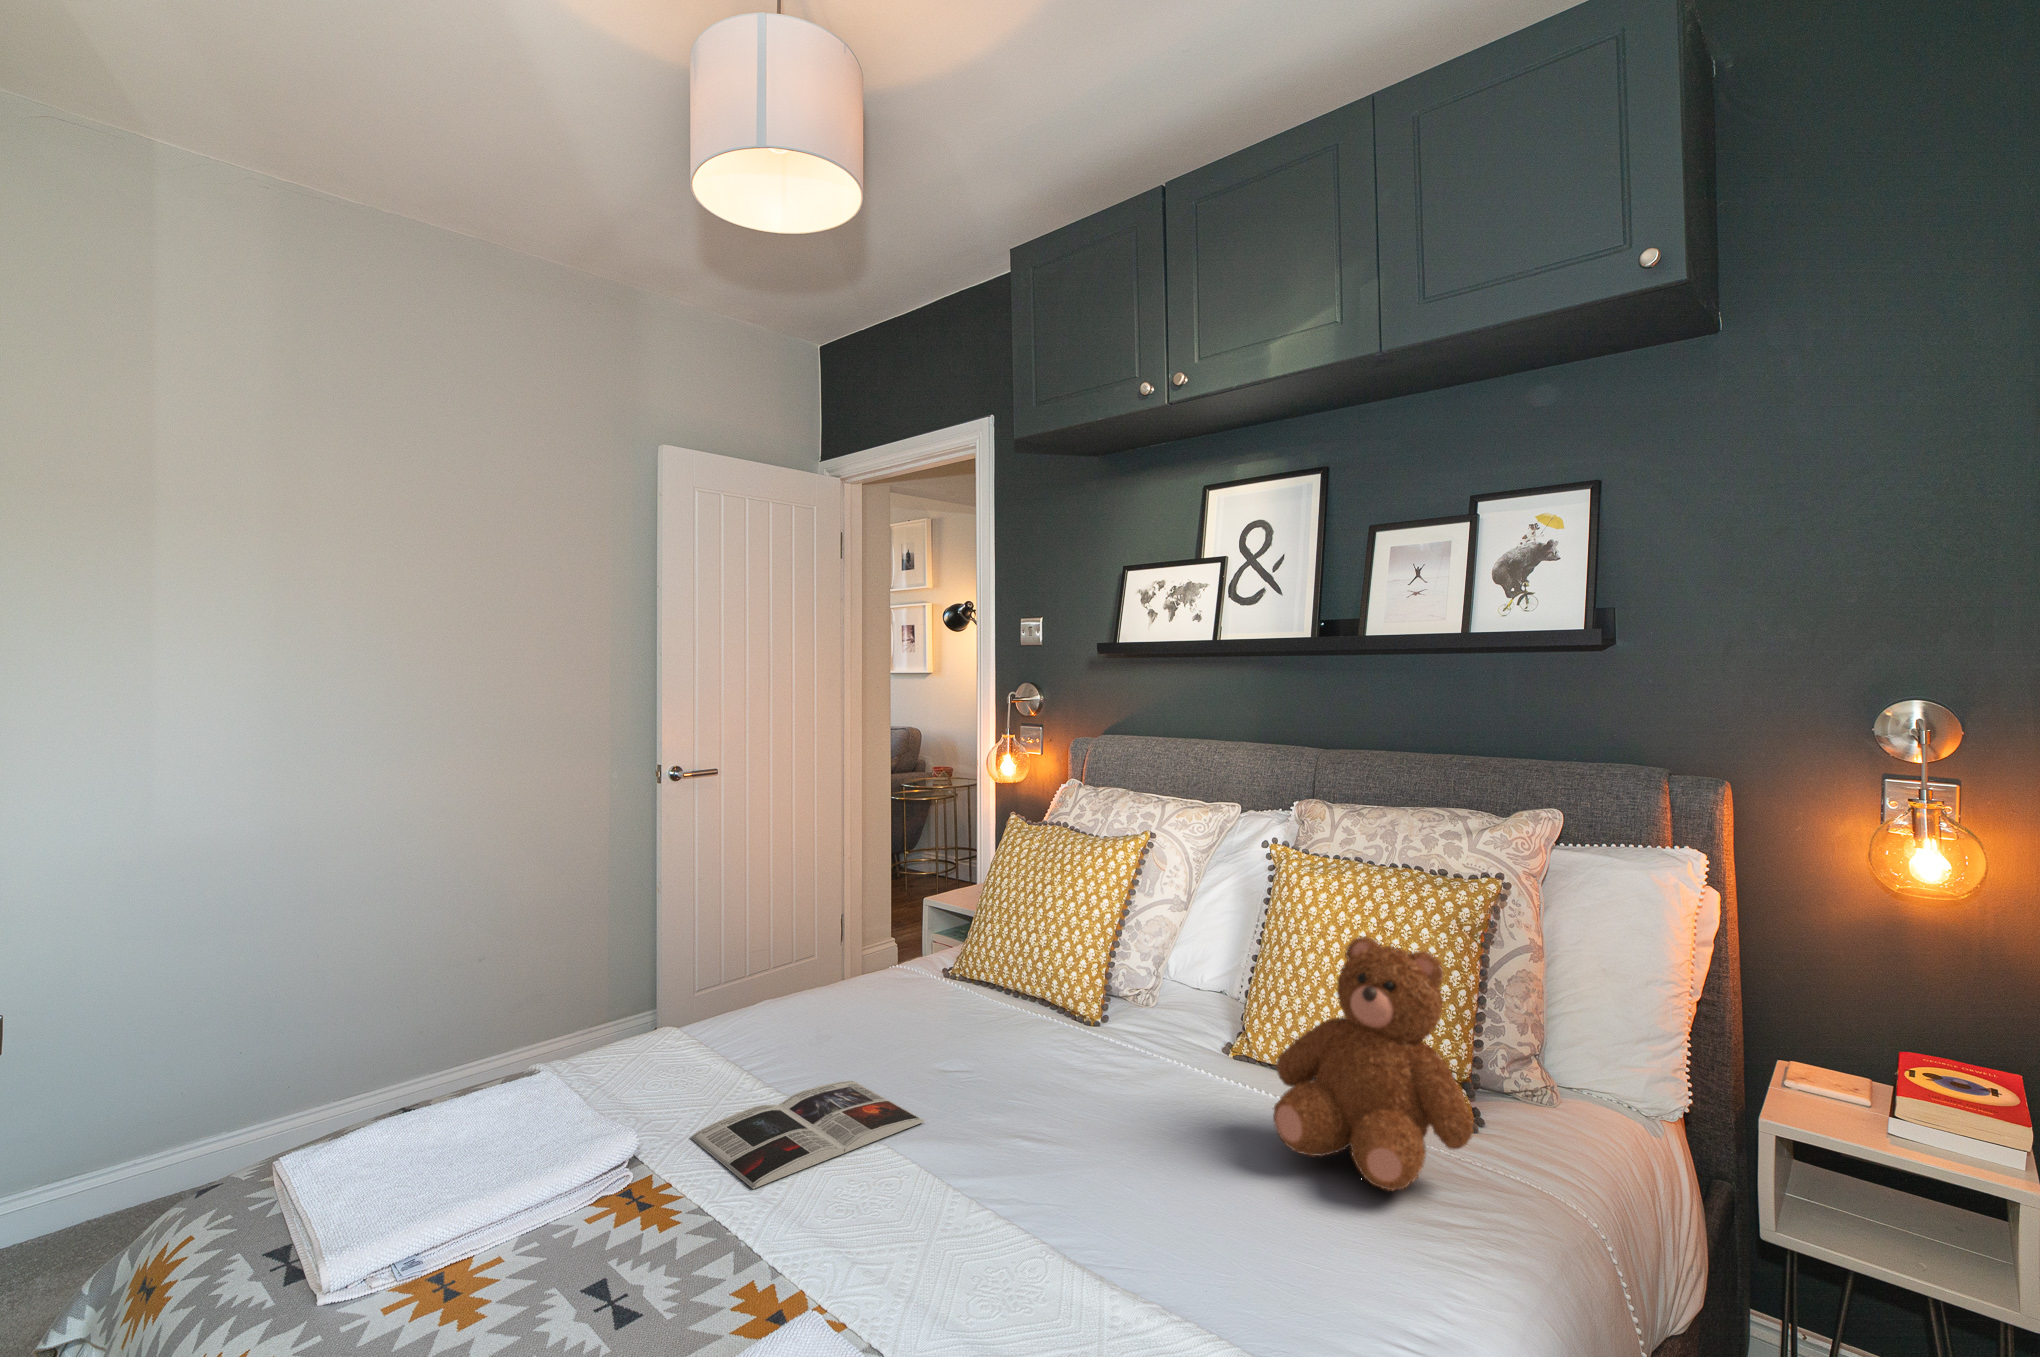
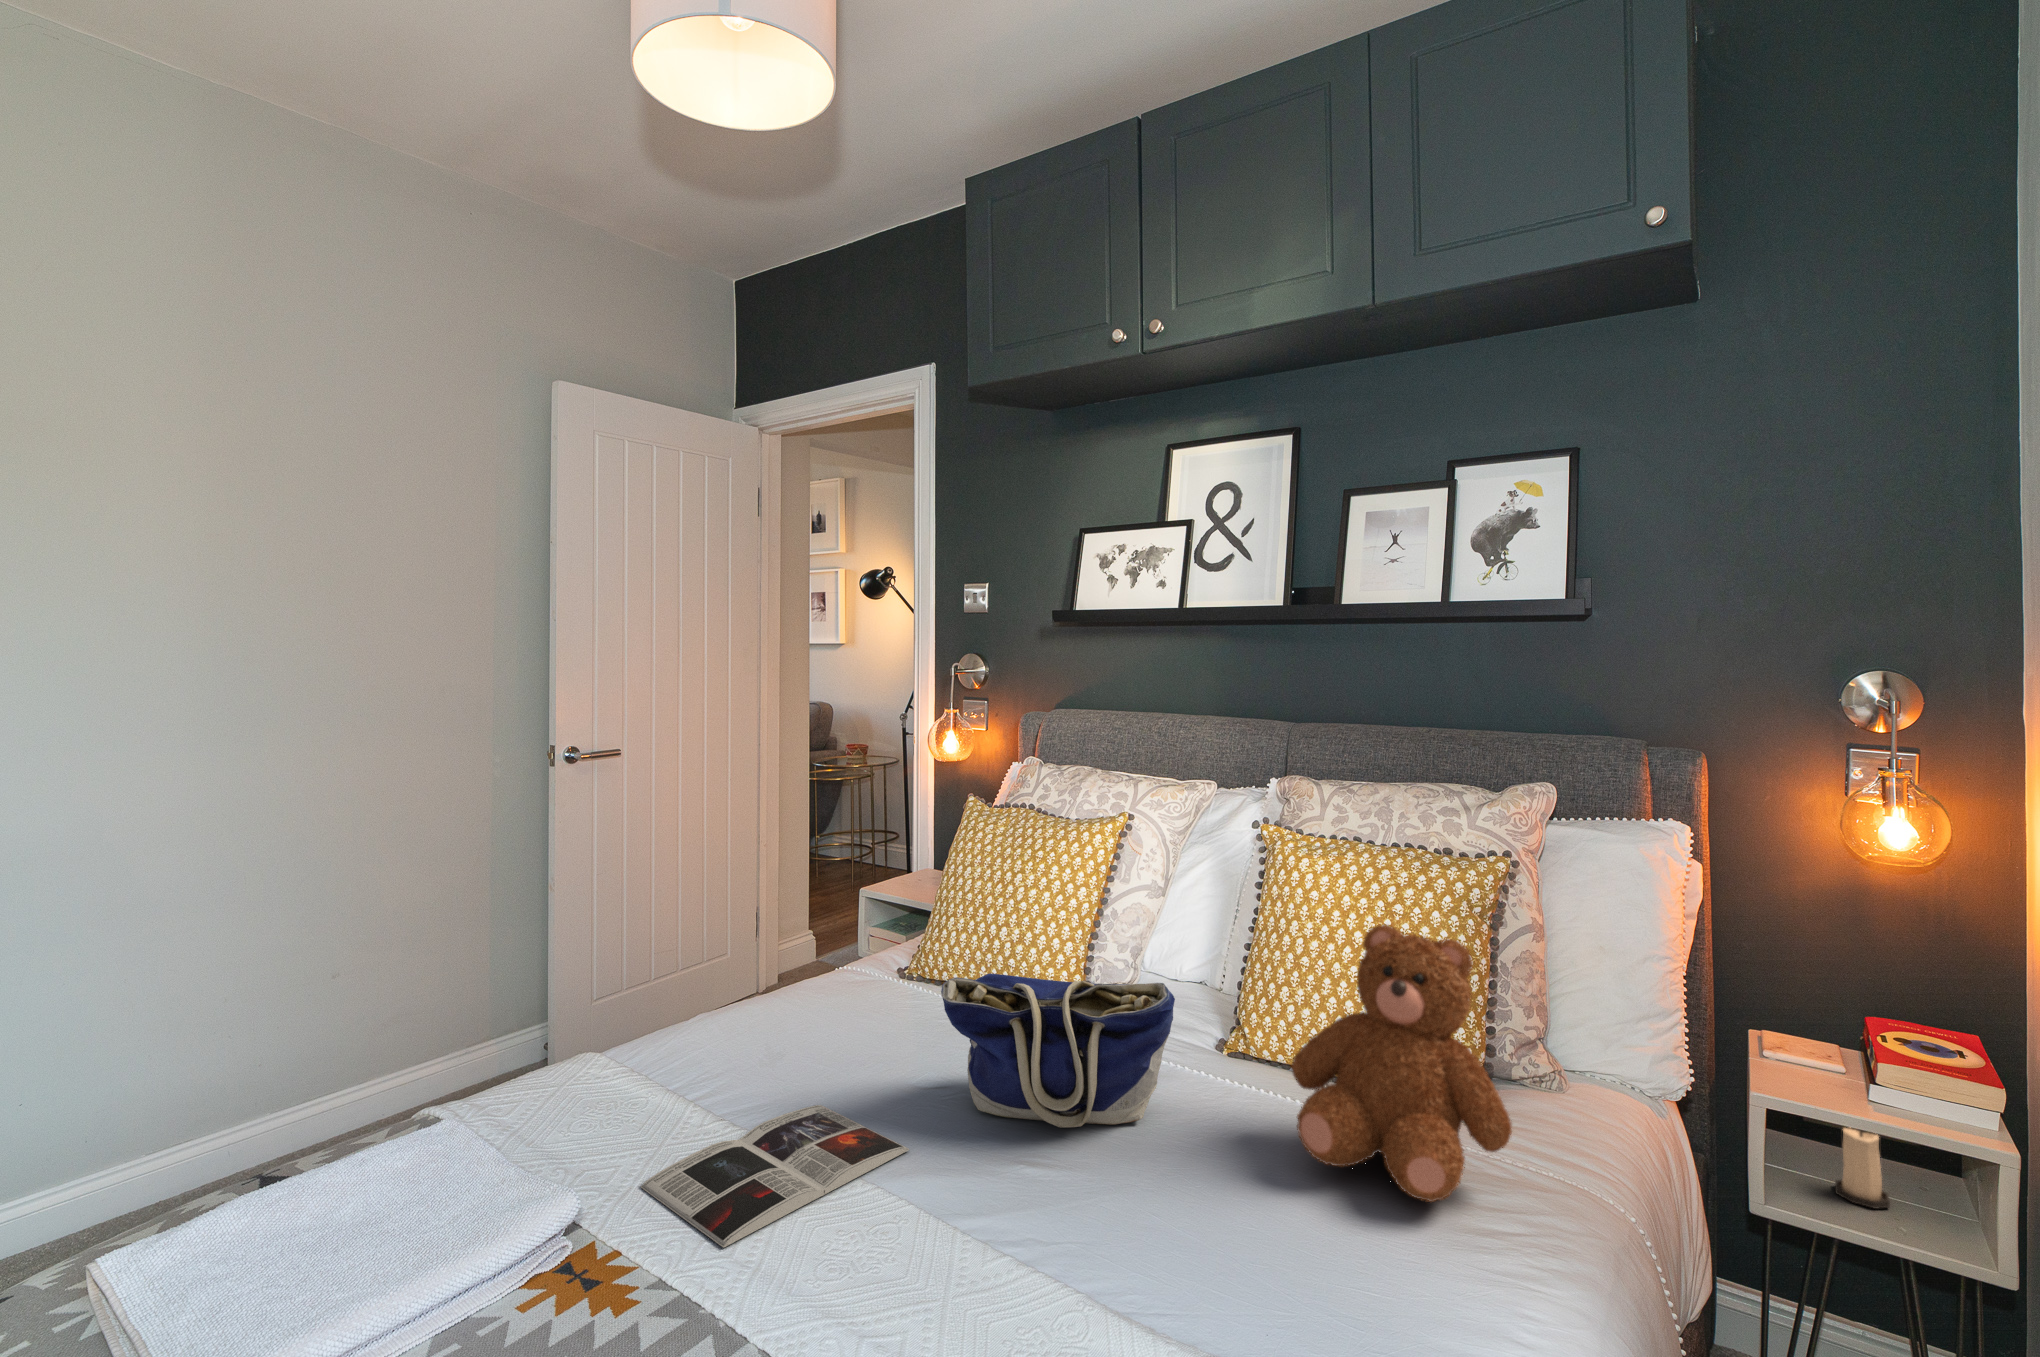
tote bag: none [958,969,1166,1111] -> present [941,973,1175,1128]
candle: none [1842,1157,1897,1240] -> present [1835,1127,1890,1208]

